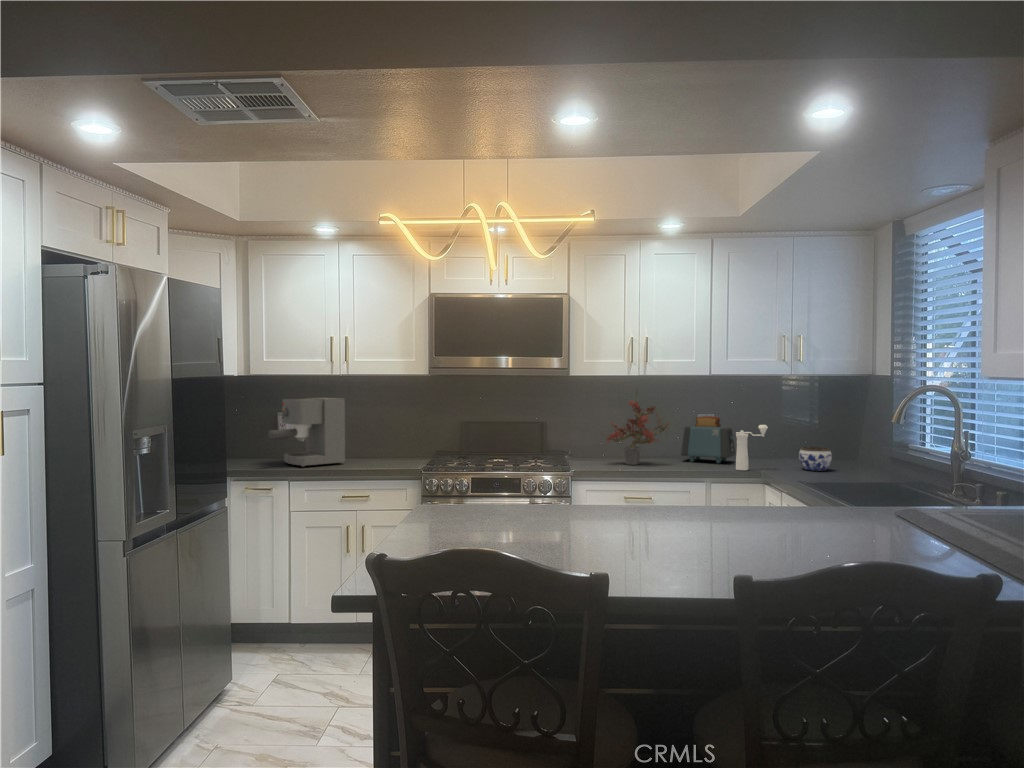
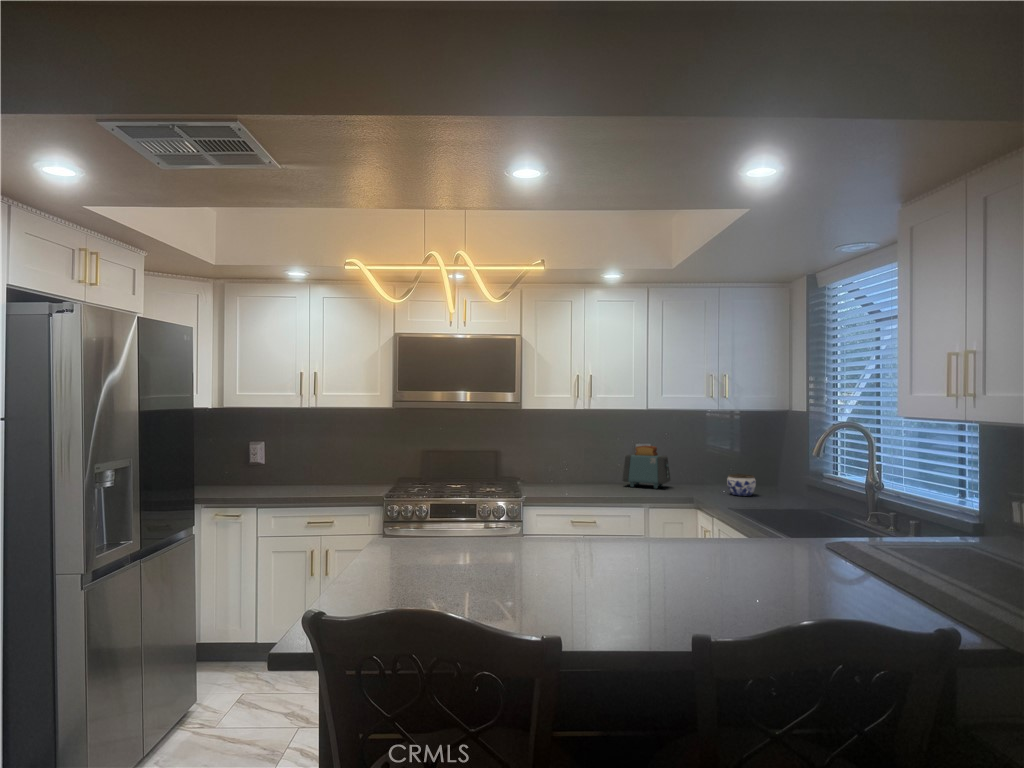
potted plant: present [601,392,669,465] -> none [547,420,614,490]
coffee maker: present [268,398,345,467] -> none [240,428,314,494]
pepper mill: present [736,425,768,470] -> none [671,454,700,496]

